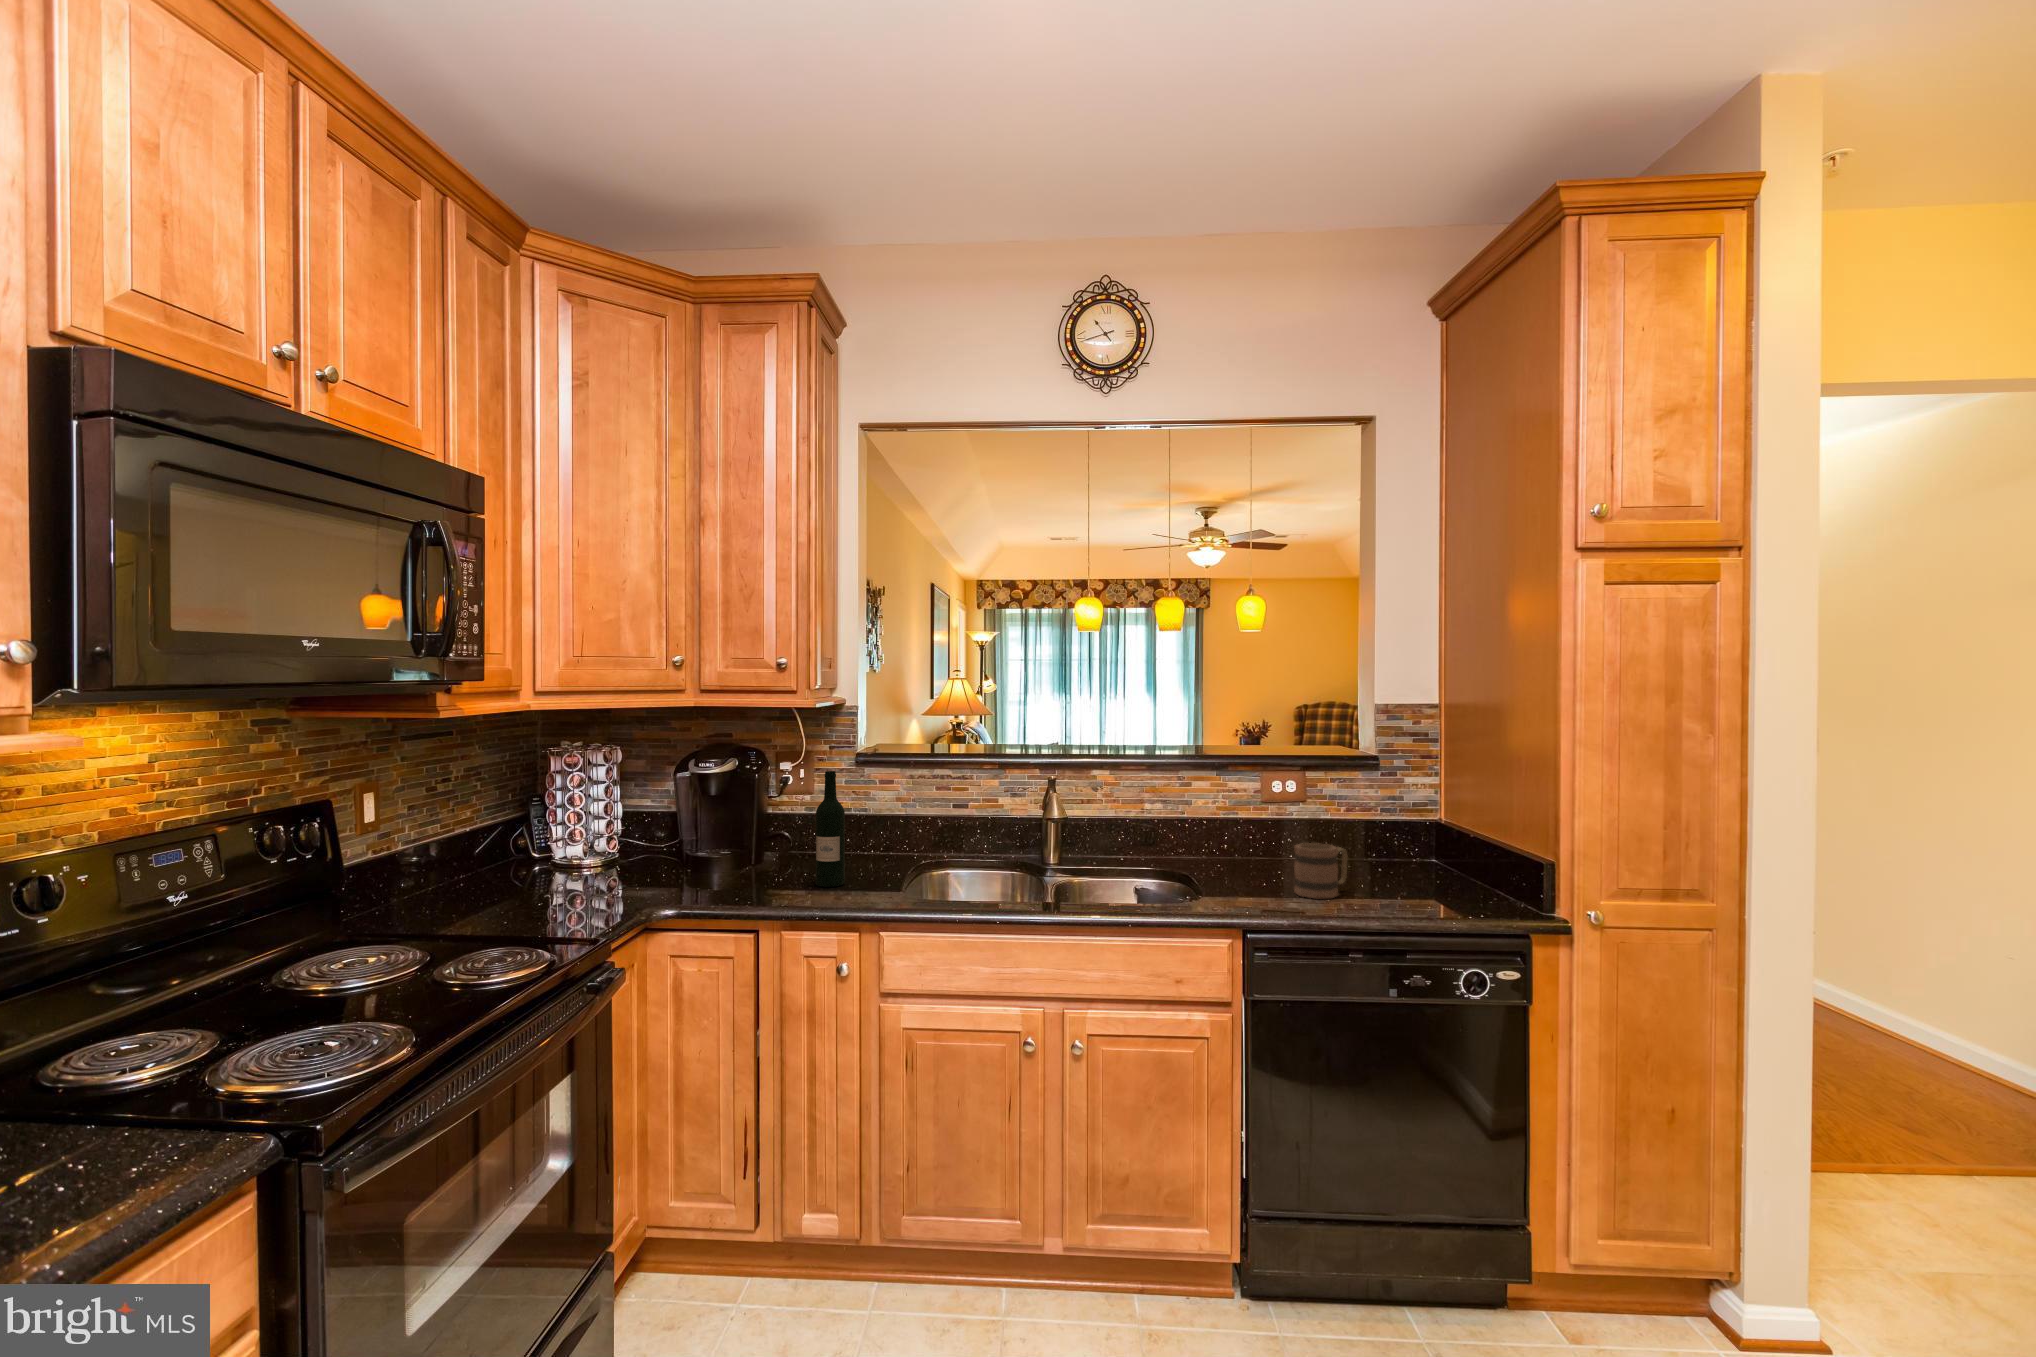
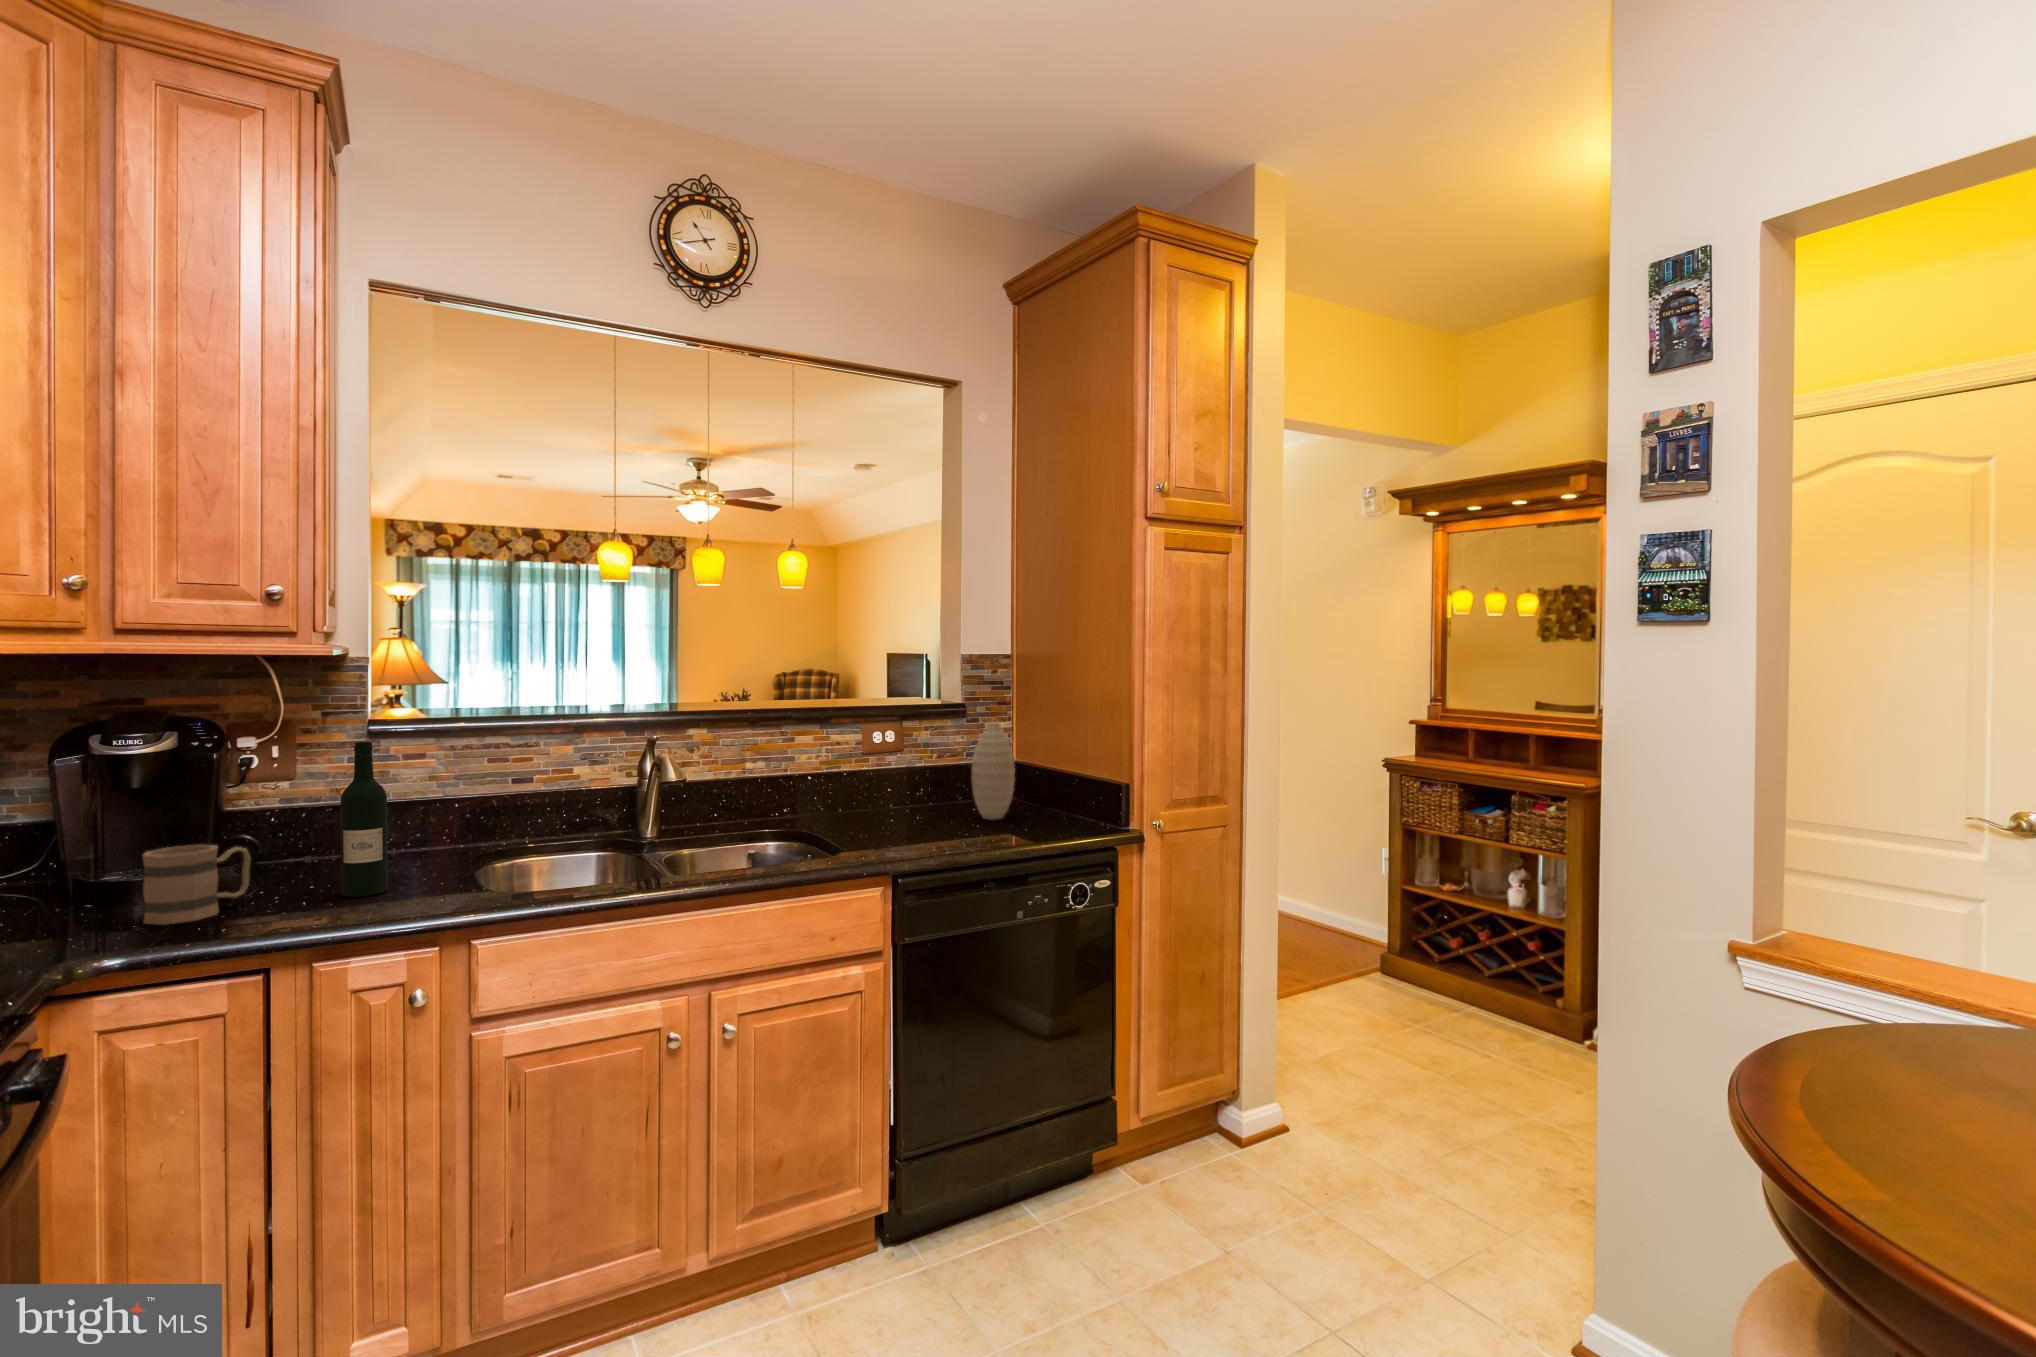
vase: none [1367,775,1417,882] -> present [971,722,1015,820]
mug: present [1294,843,1348,899] -> present [143,845,251,925]

